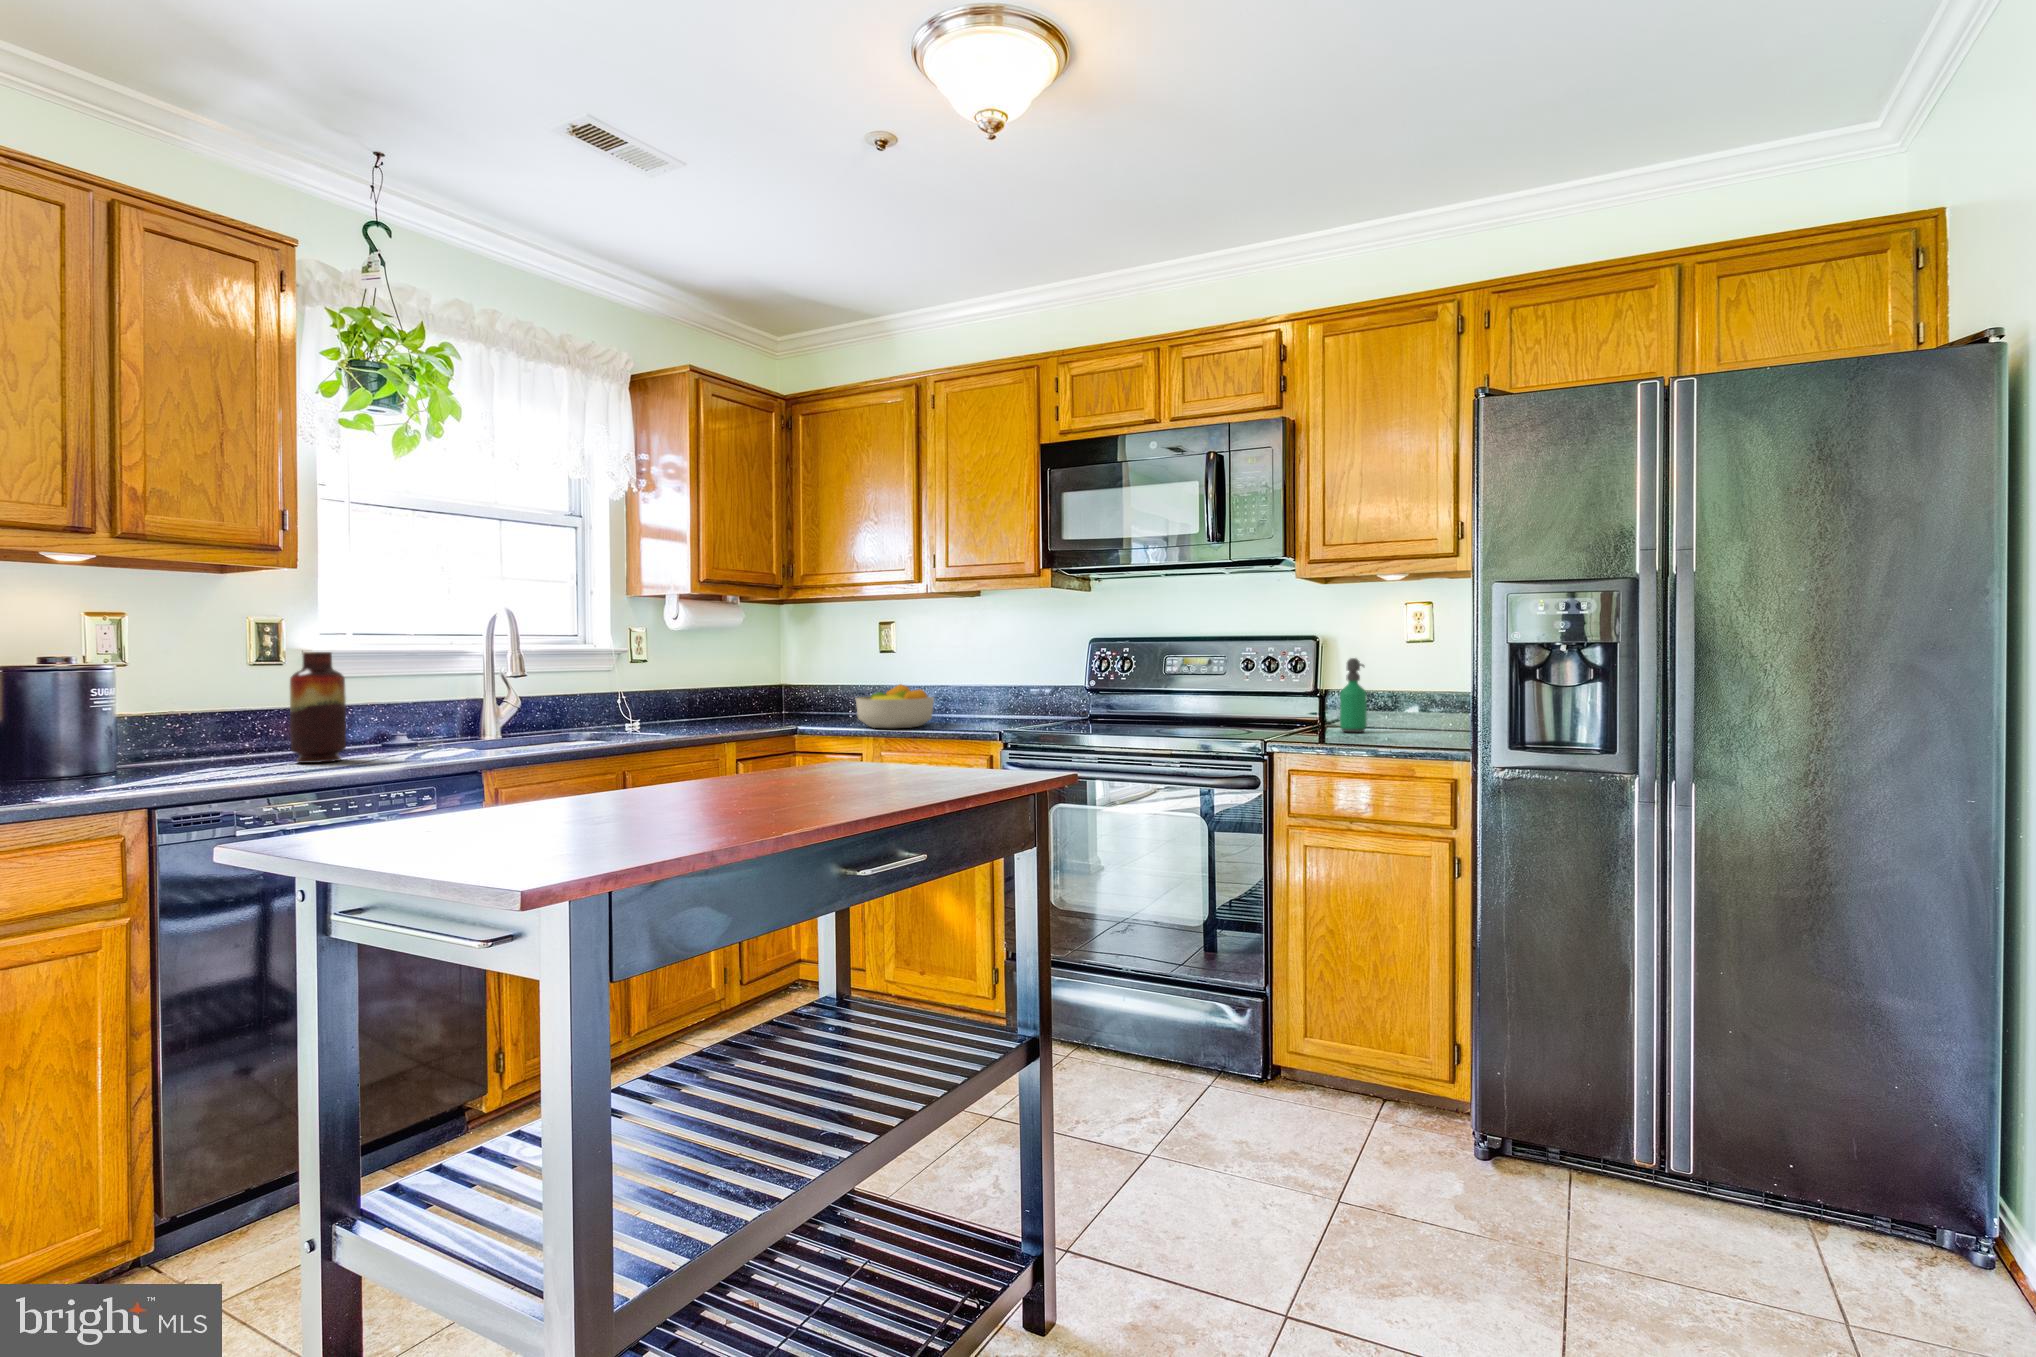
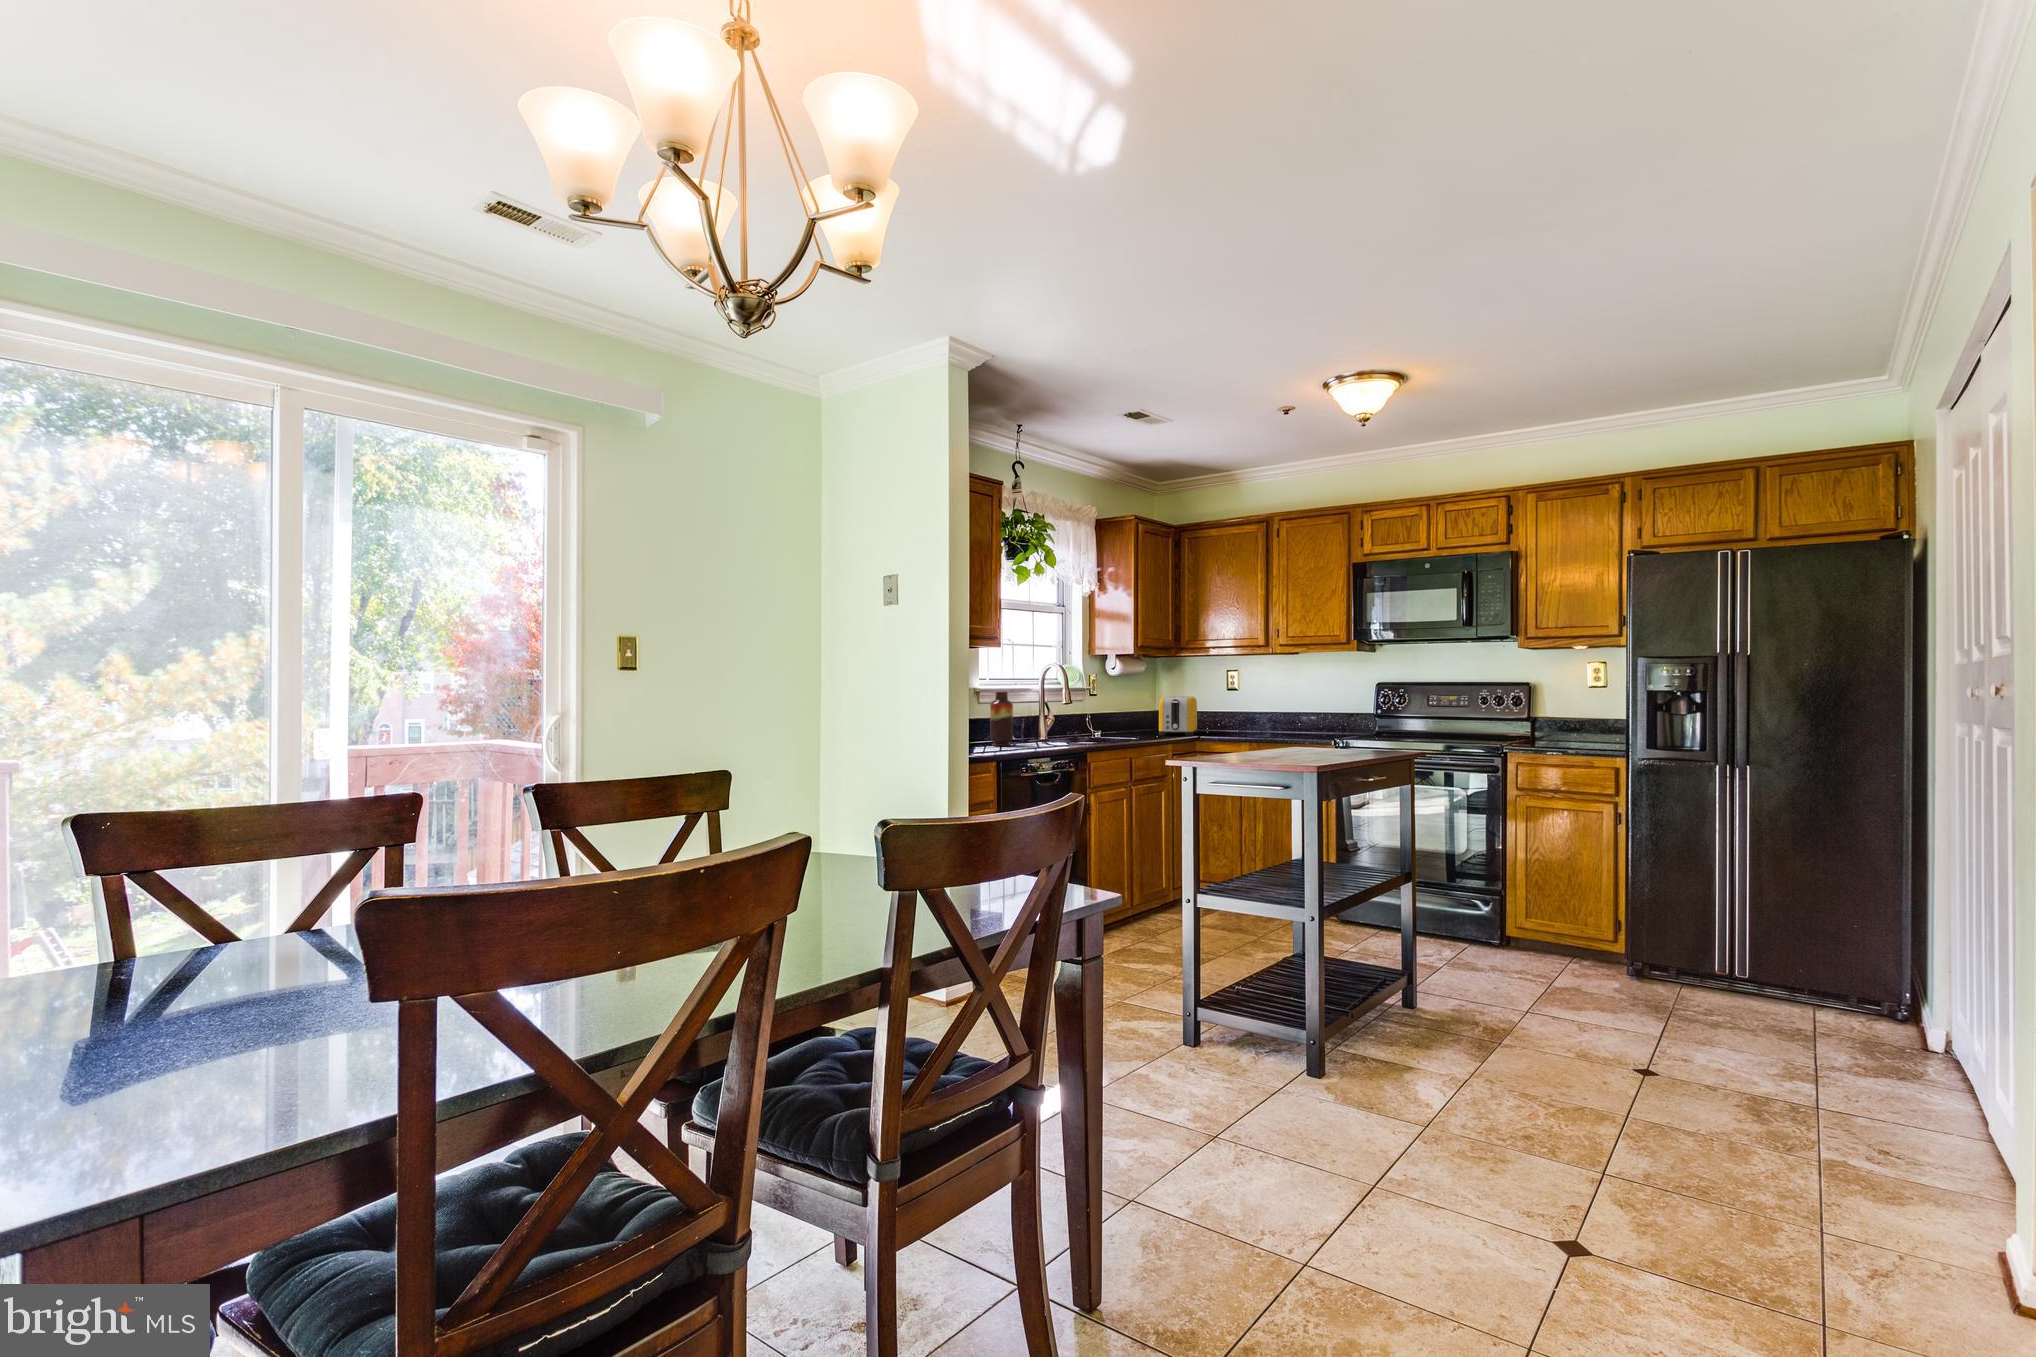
soap dispenser: present [1340,658,1367,732] -> none [1548,697,1565,741]
toaster: none [714,665,795,731] -> present [1159,696,1197,736]
fruit bowl: present [856,684,934,728] -> none [1237,709,1285,735]

